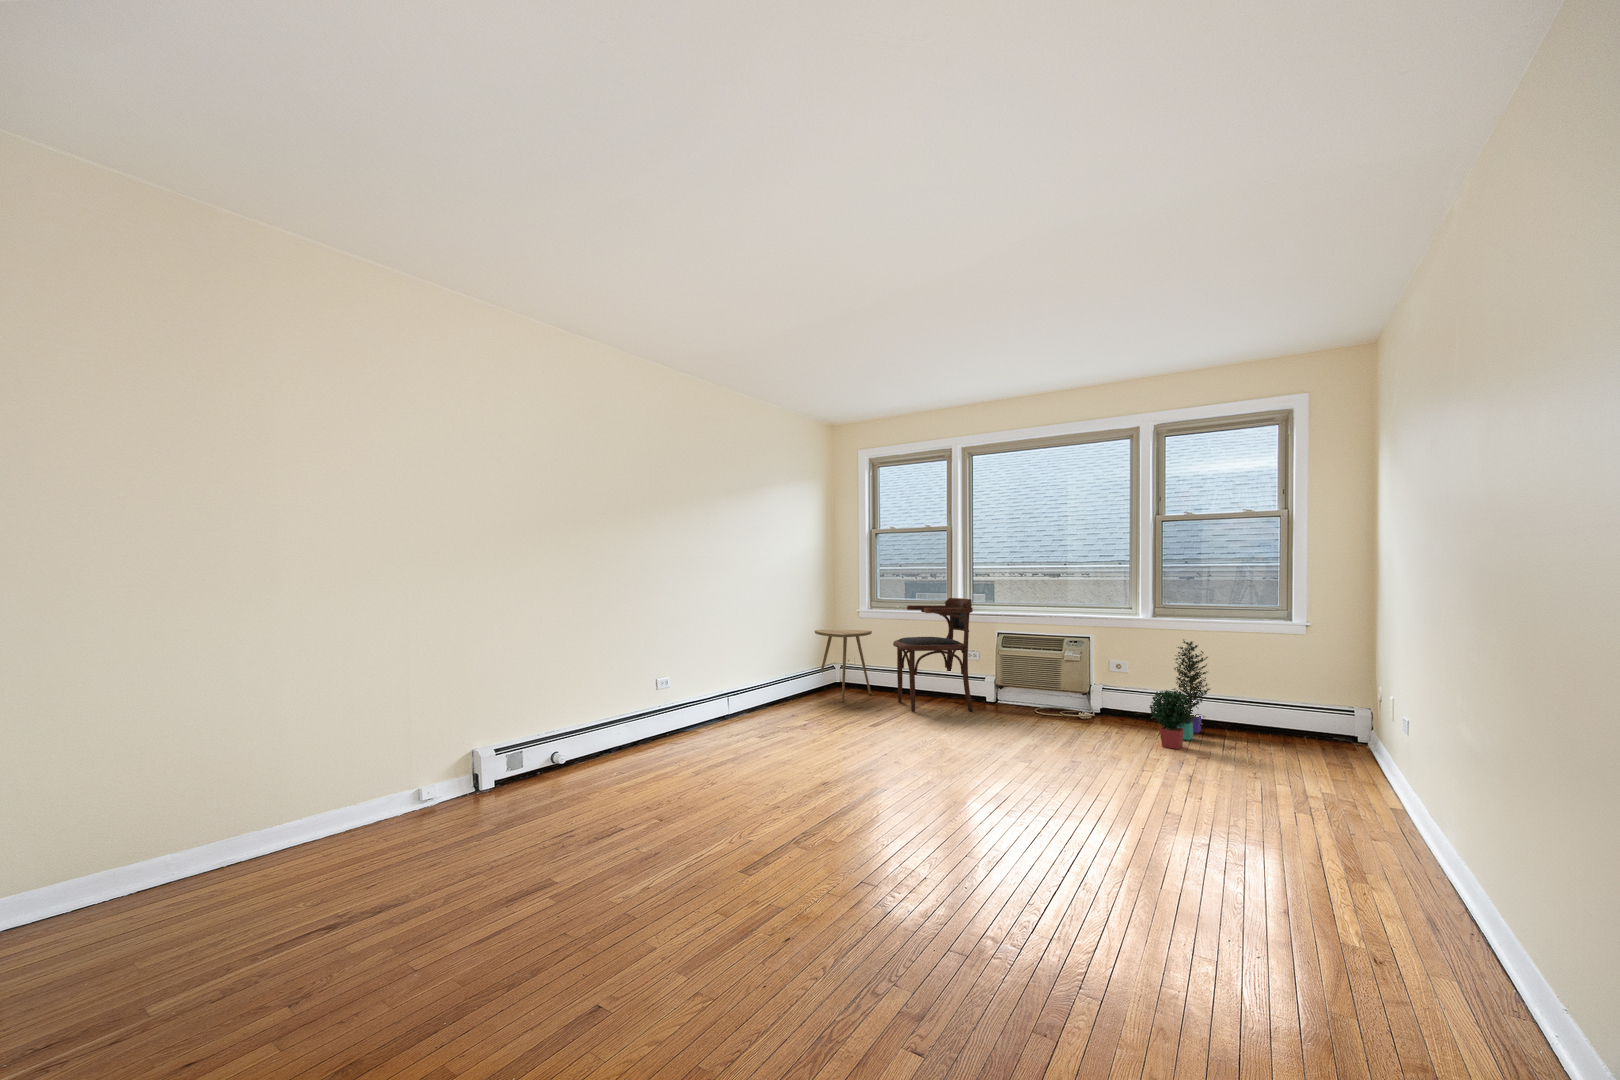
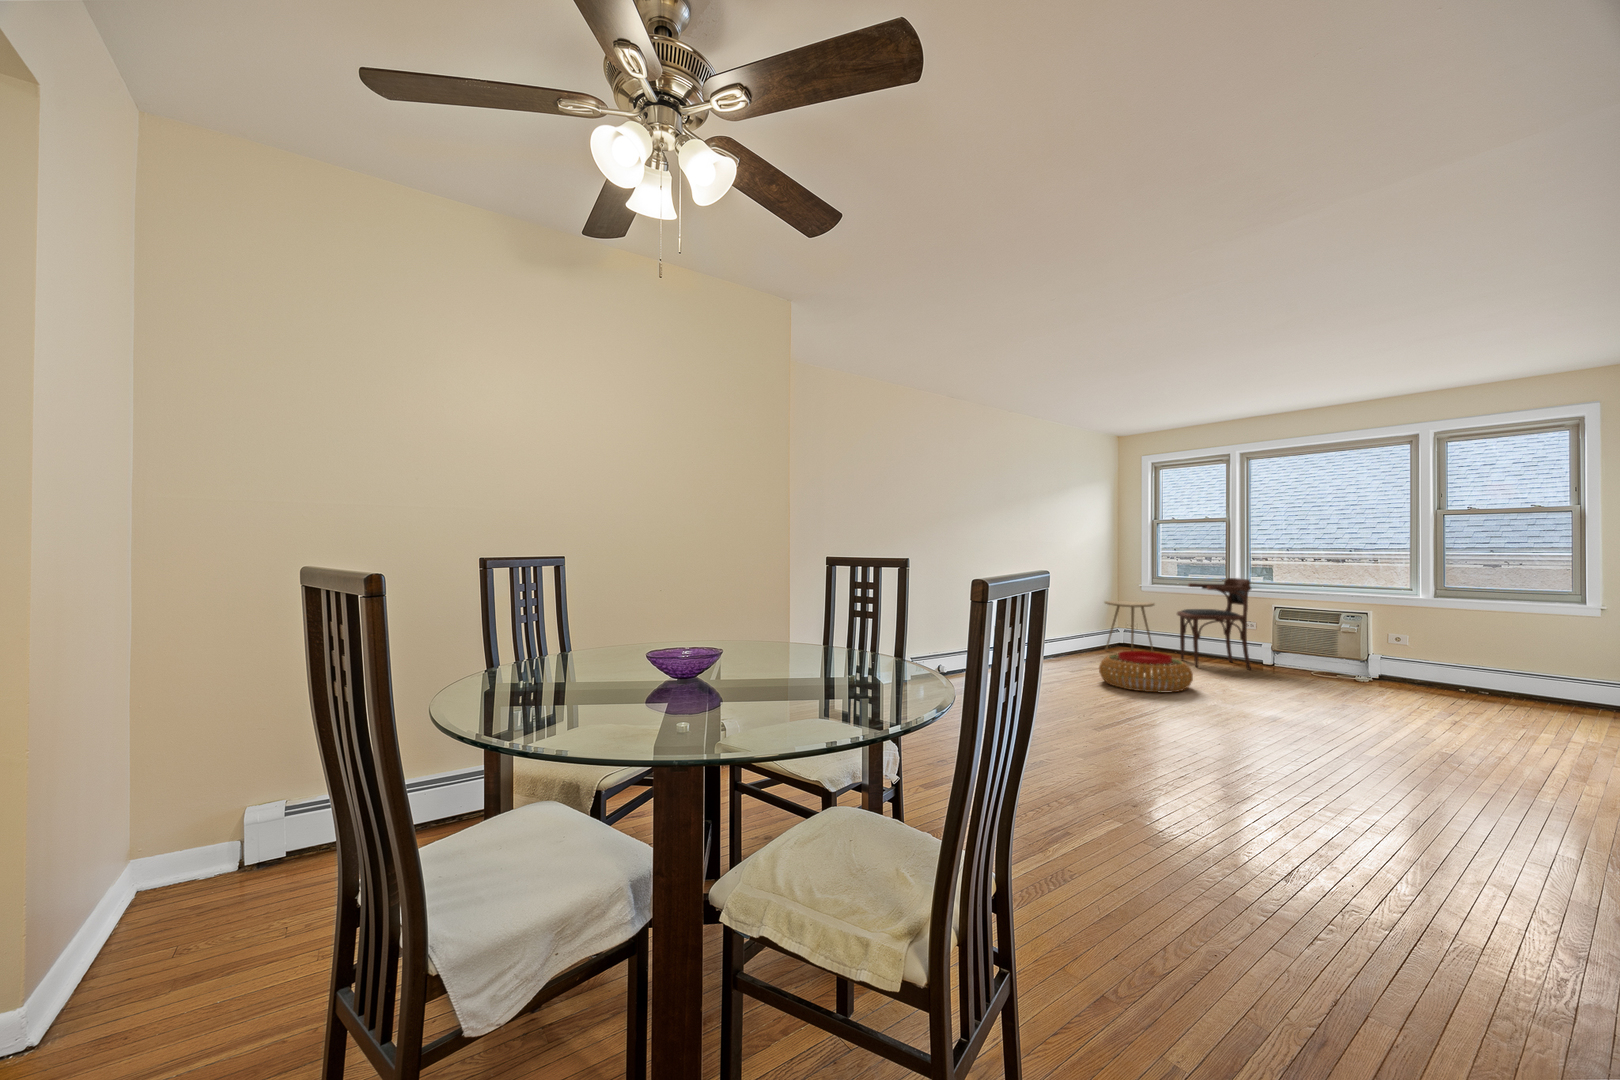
potted plant: present [1150,640,1210,749] -> none [1422,618,1494,706]
pouf: none [782,699,899,760] -> present [1099,651,1193,692]

